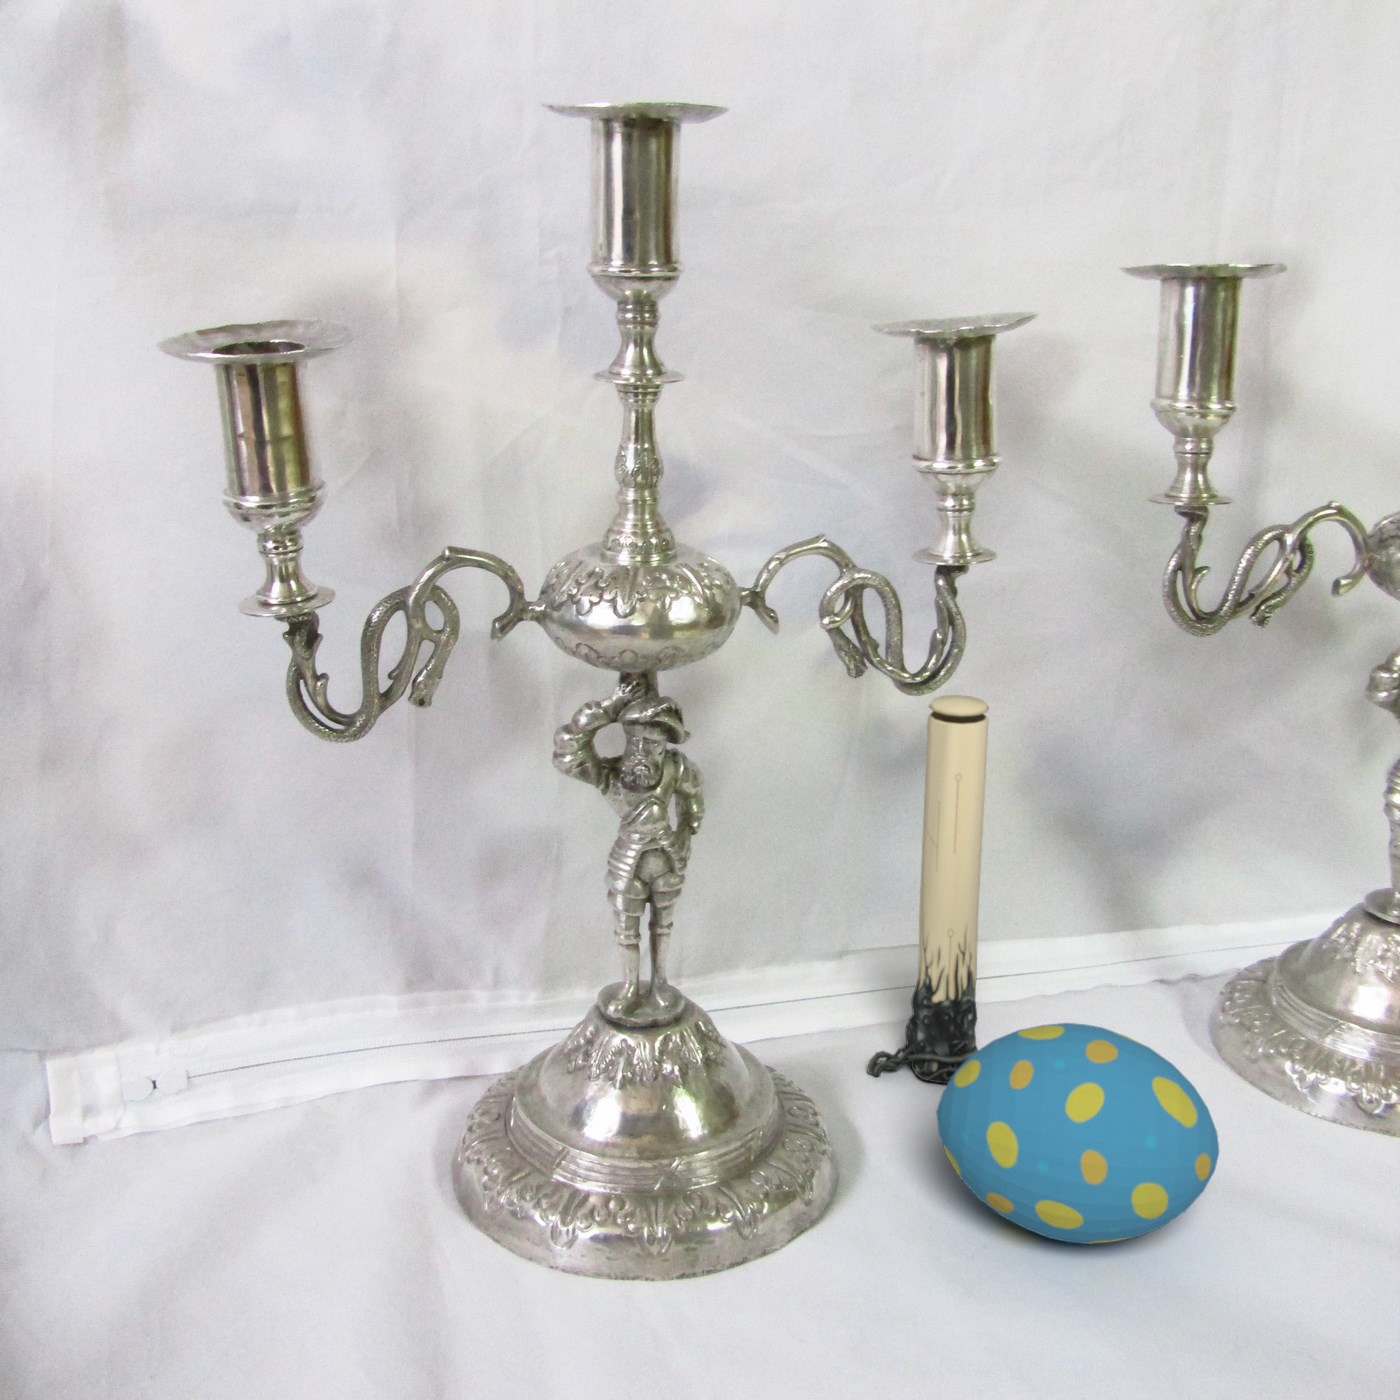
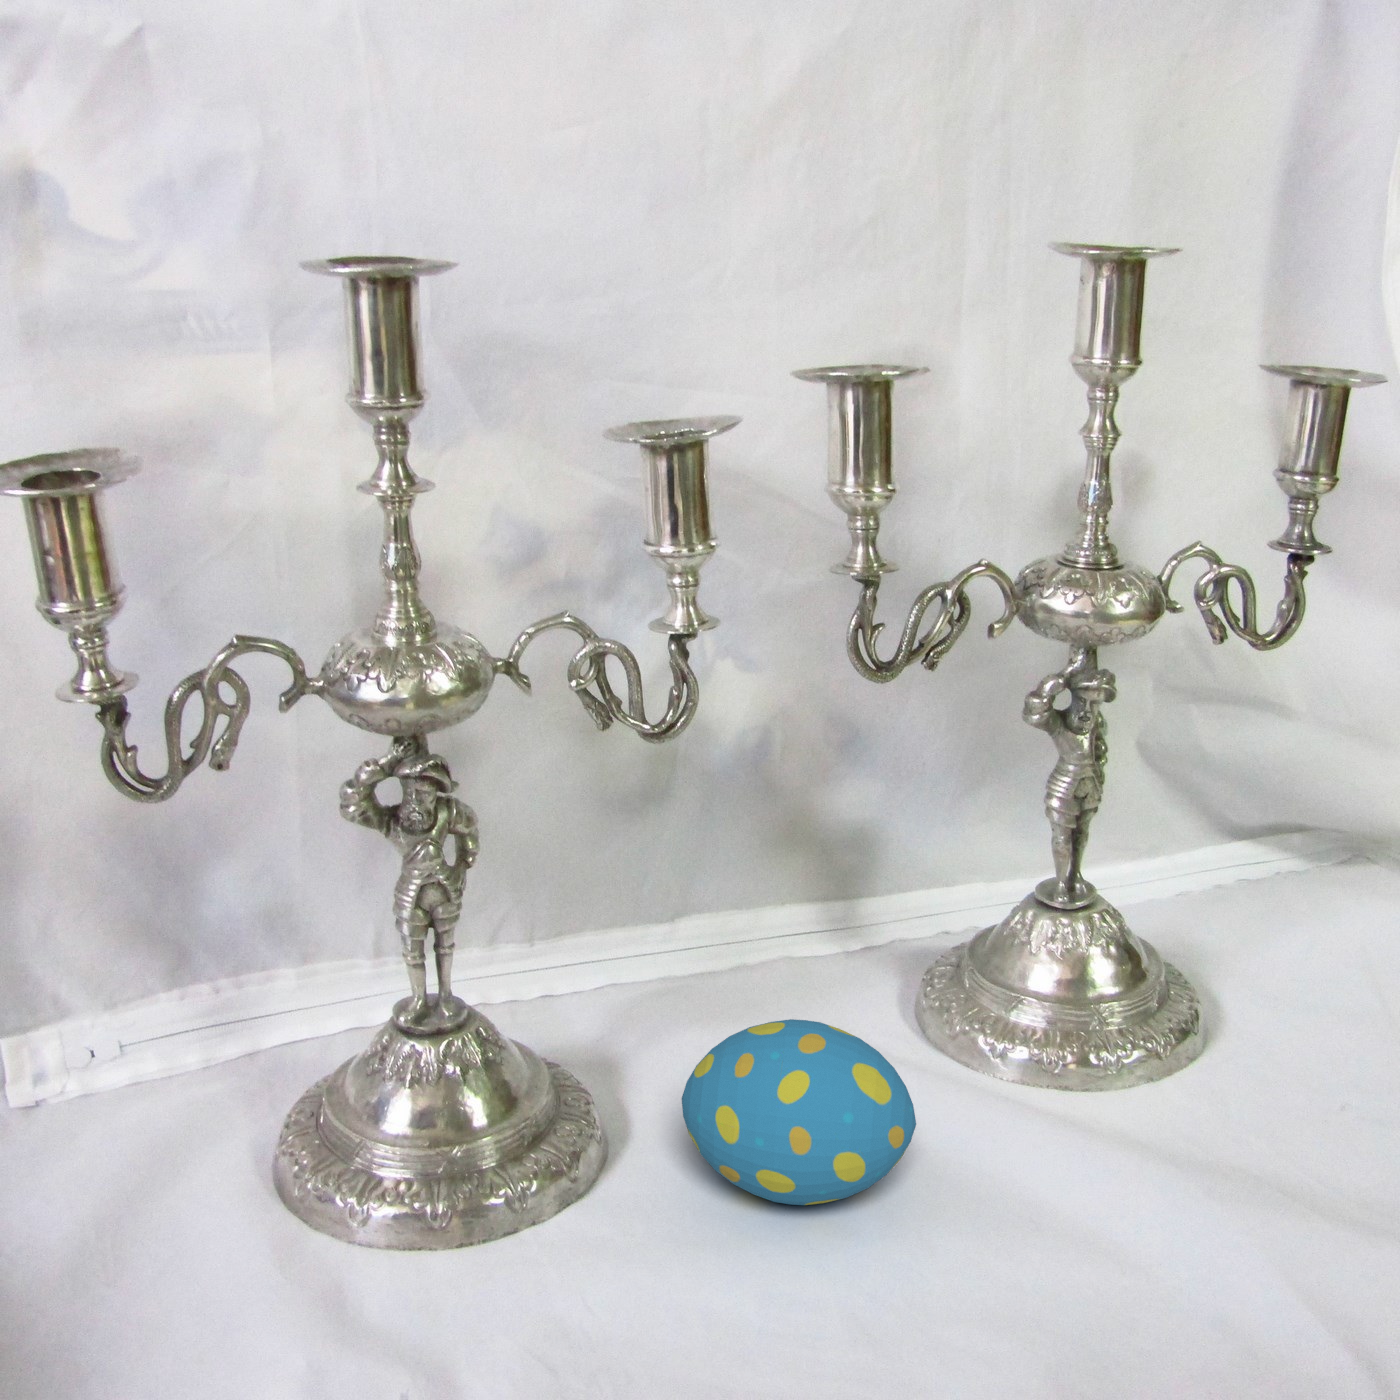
candle: present [868,695,989,1083] -> none [646,734,745,1073]

